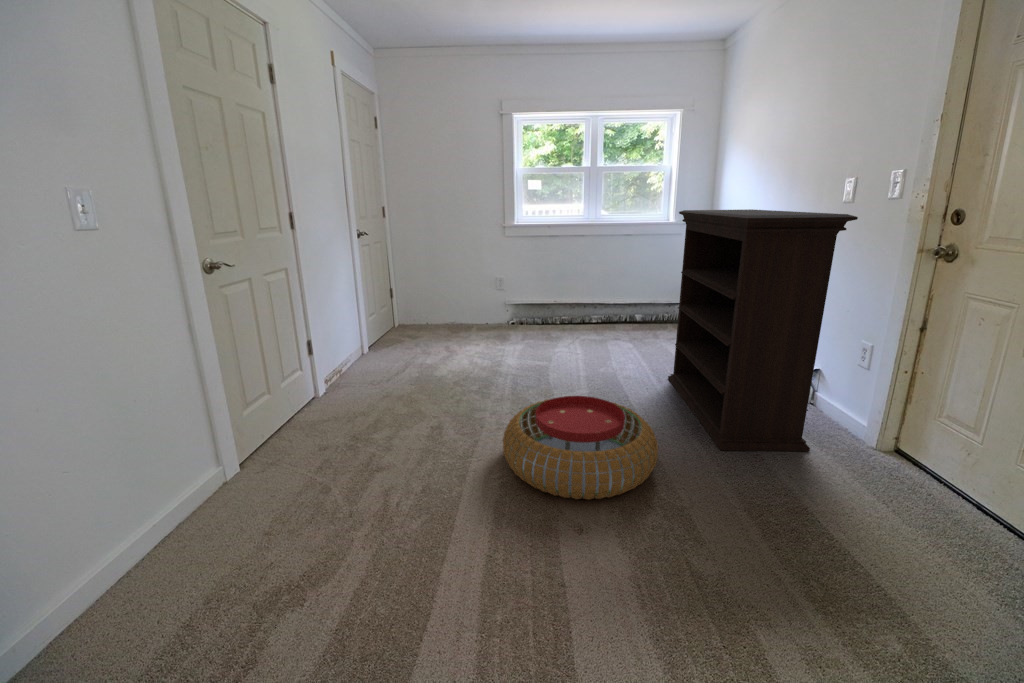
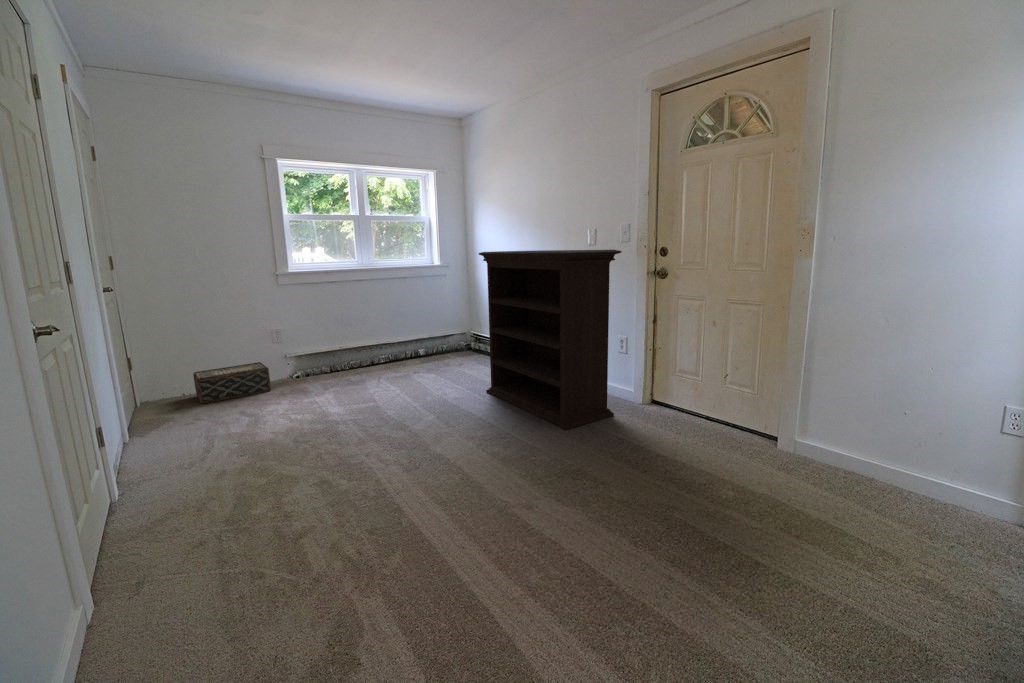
woven basket: none [426,306,482,334] -> present [193,362,271,404]
pouf: present [503,396,658,500] -> none [411,410,547,497]

